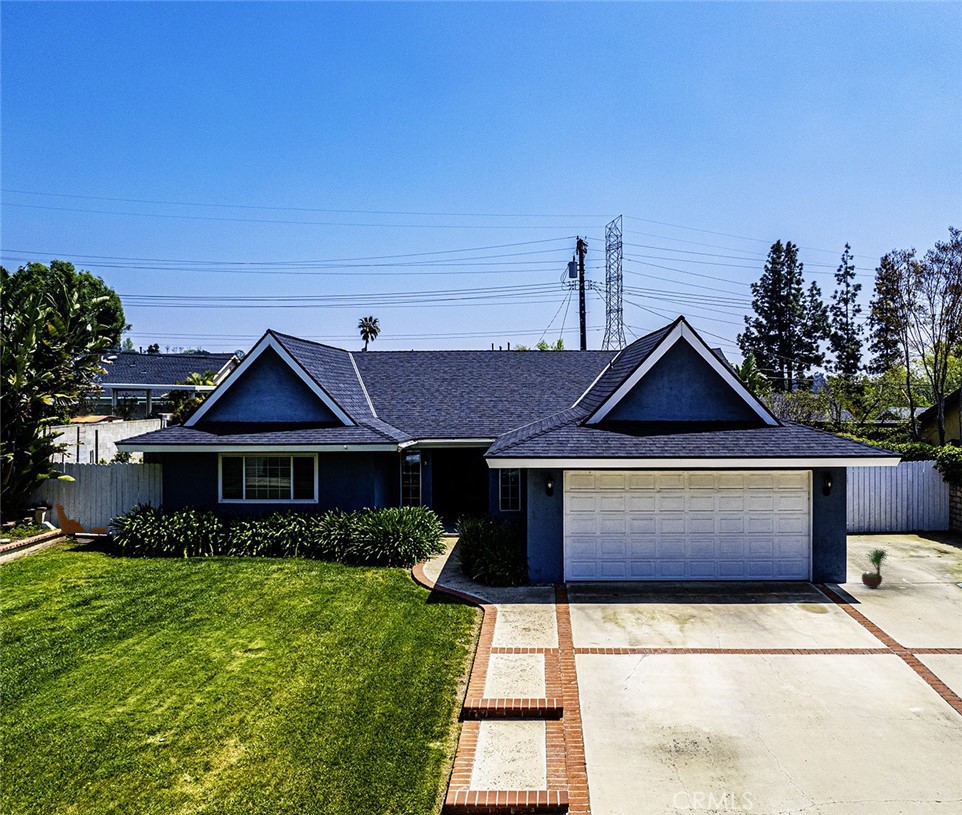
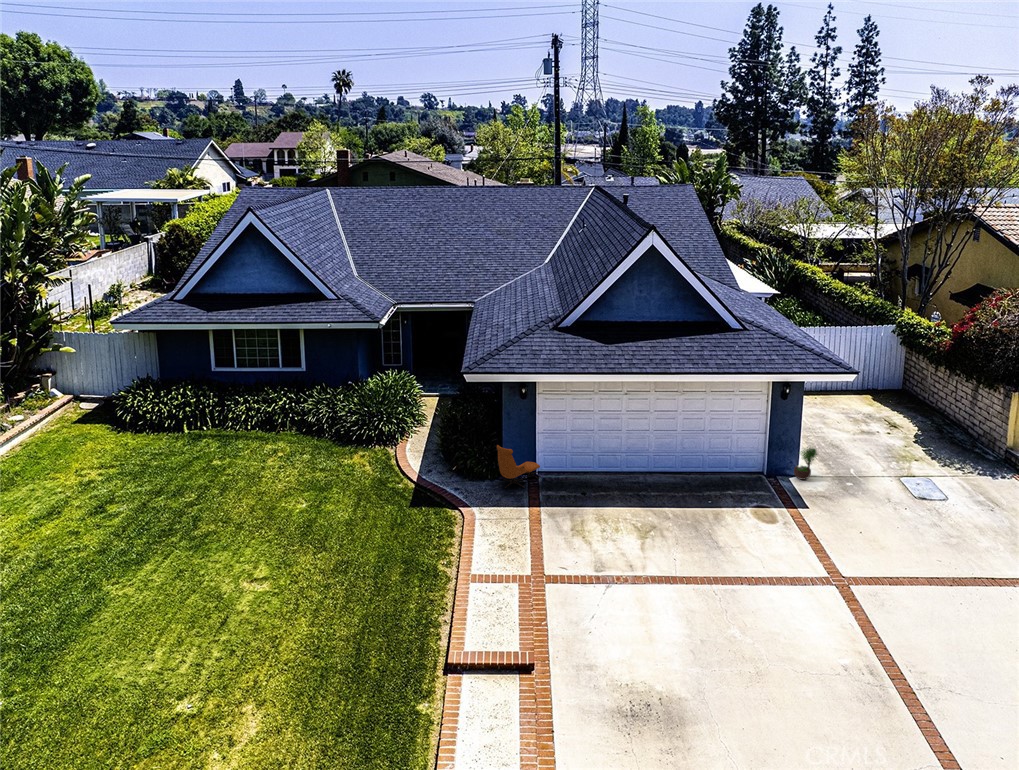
lounge chair: present [56,504,108,543] -> present [497,445,540,488]

